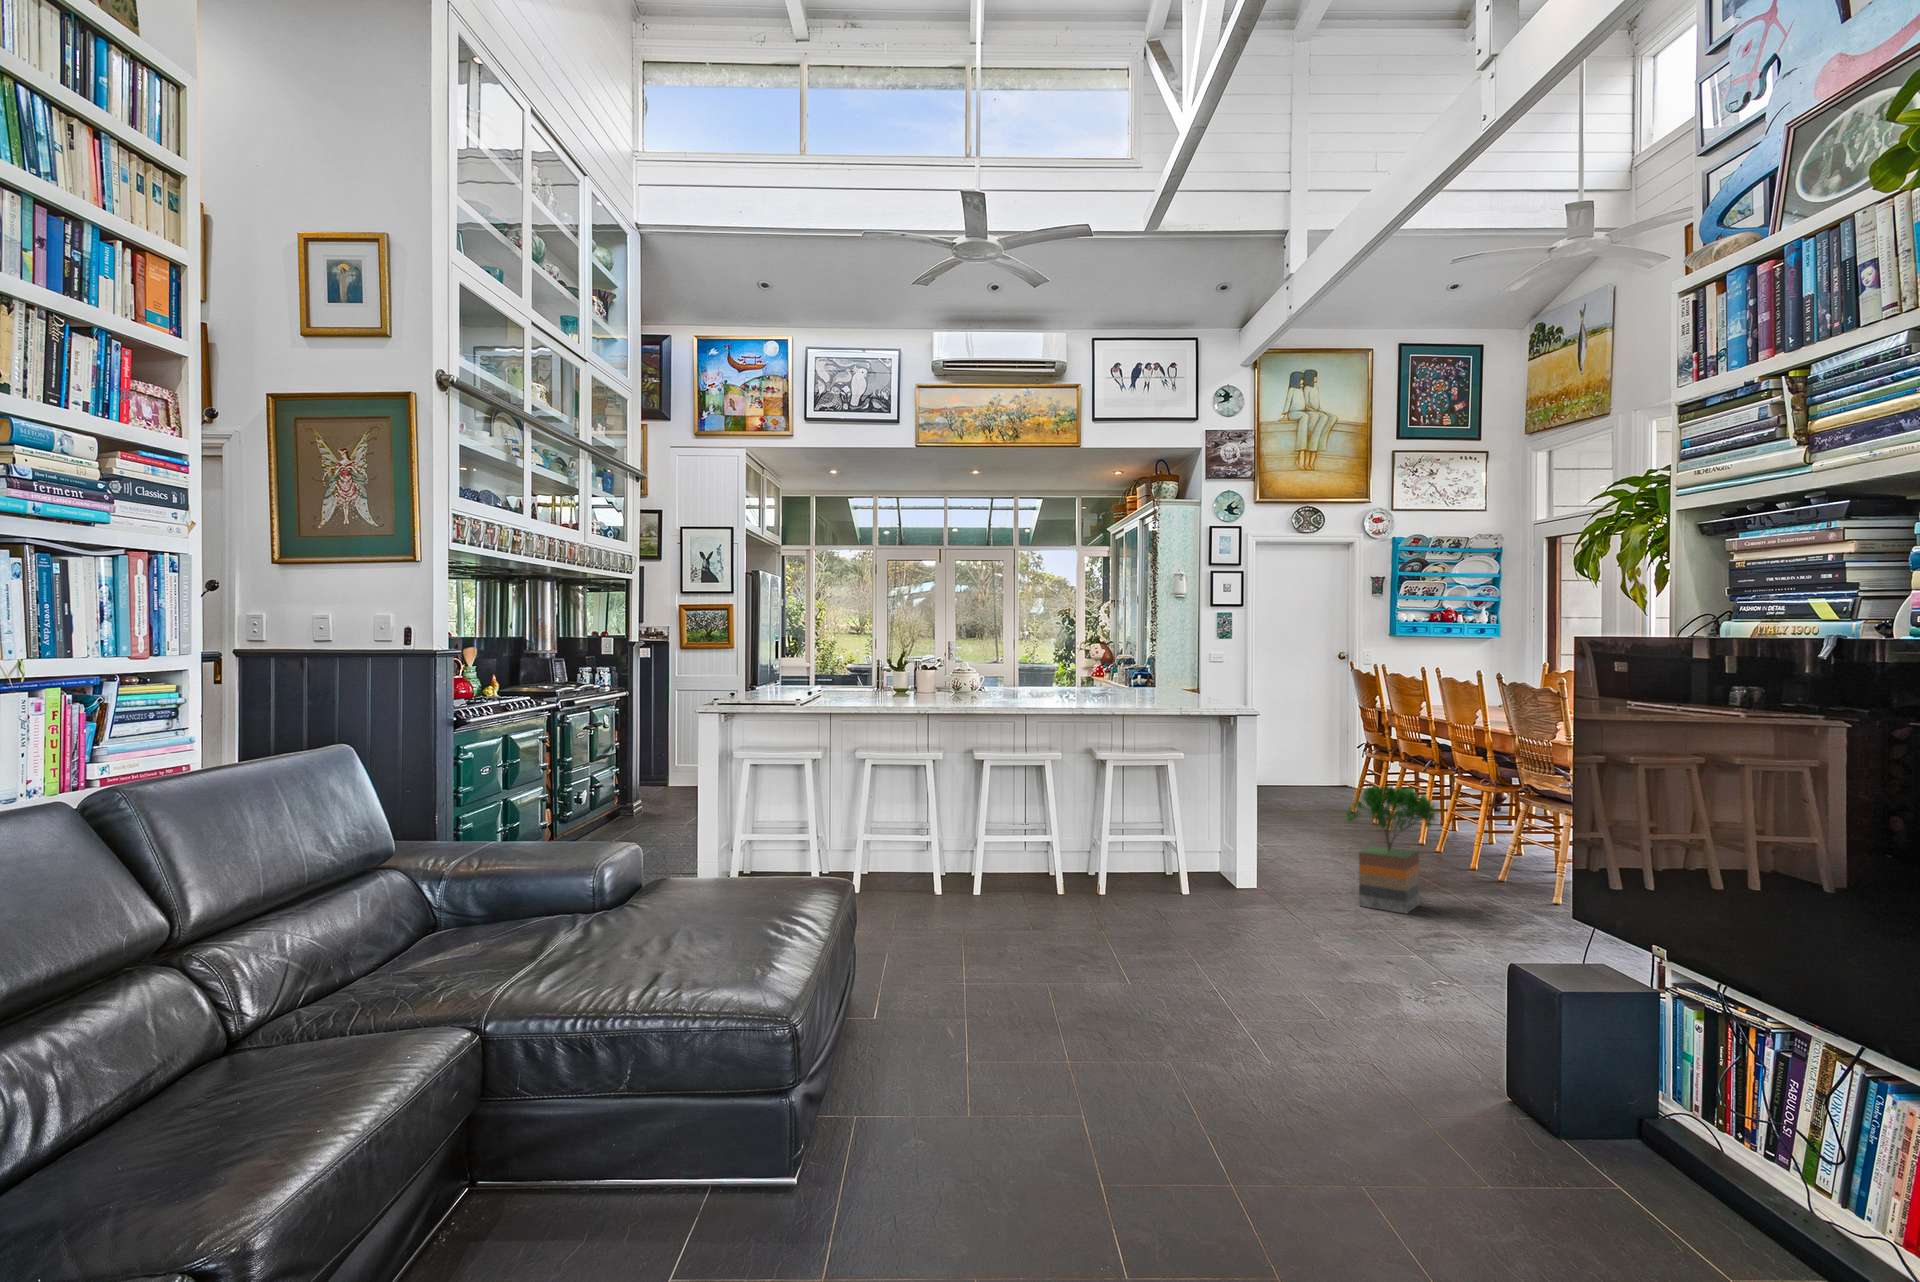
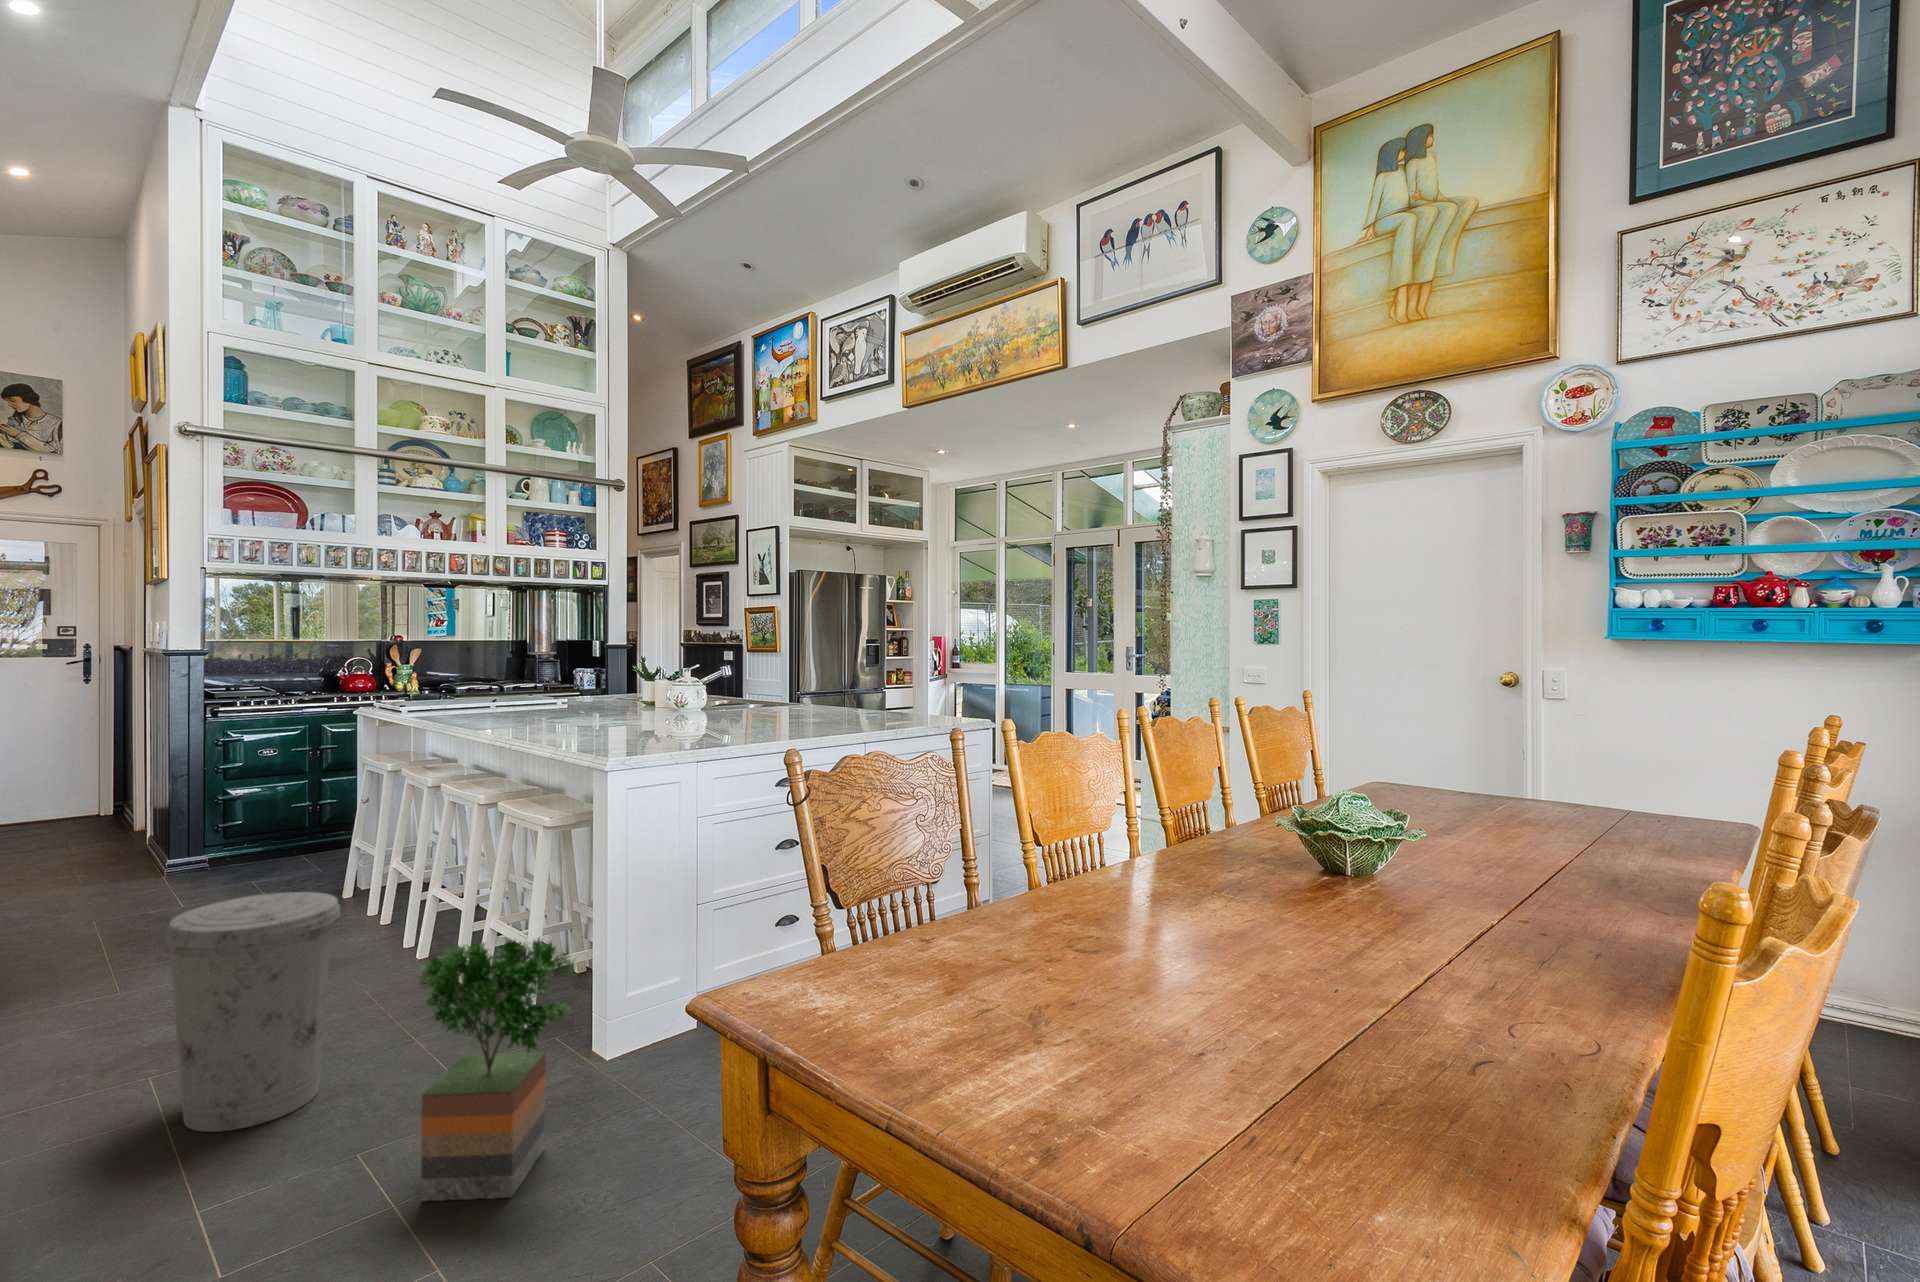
trash can: none [1188,792,1282,938] -> present [166,892,340,1132]

